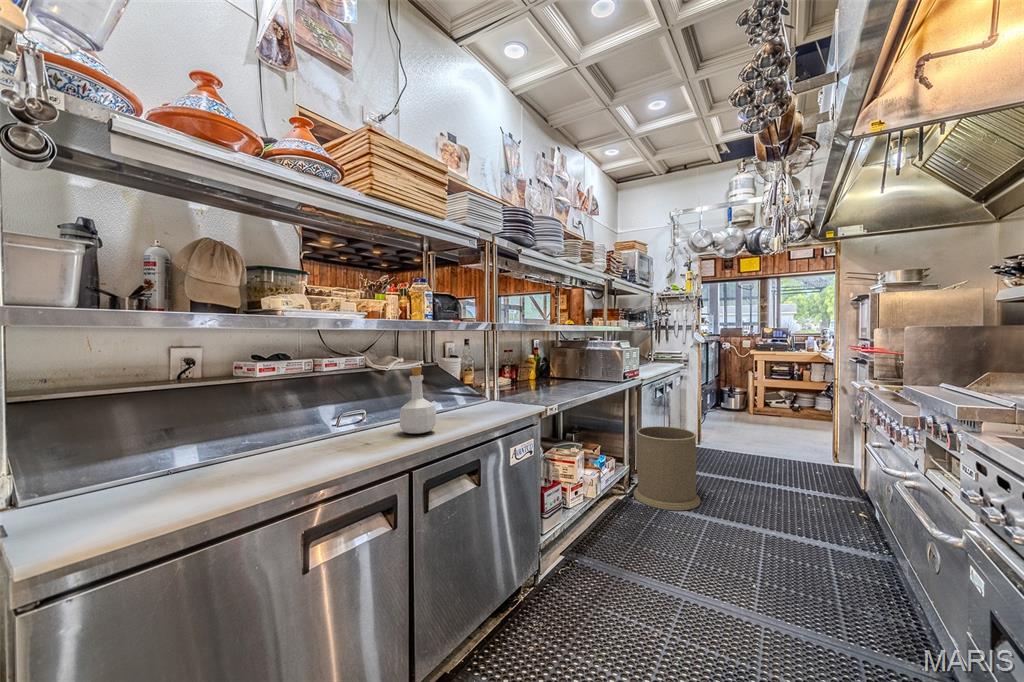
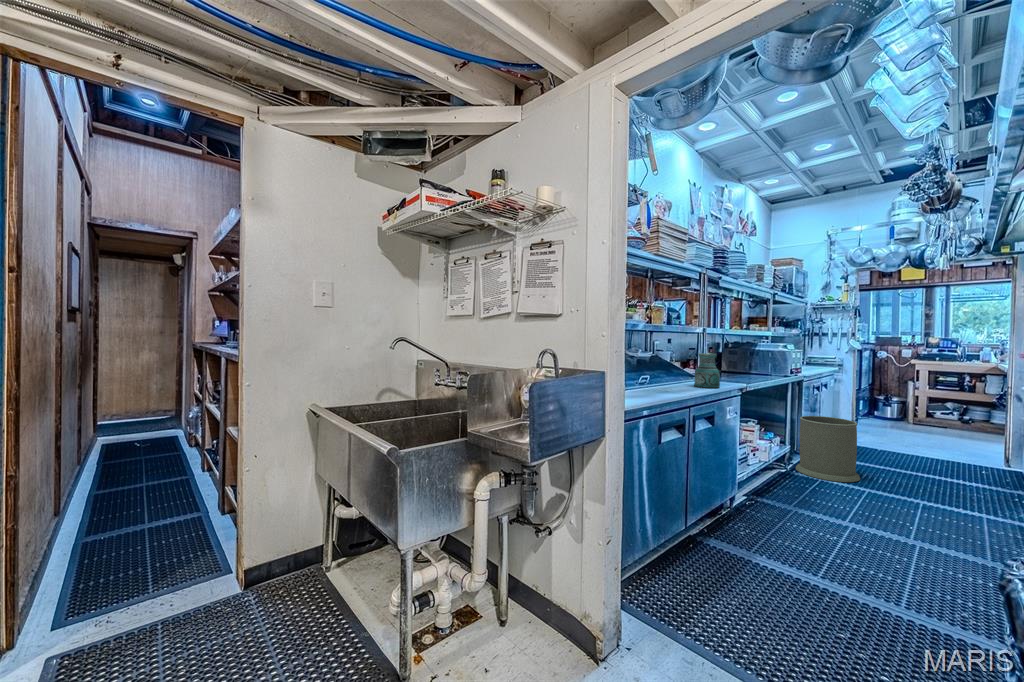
ceramic pitcher: none [472,359,507,415] -> present [694,353,720,388]
bottle: present [399,367,436,434] -> none [669,354,692,392]

